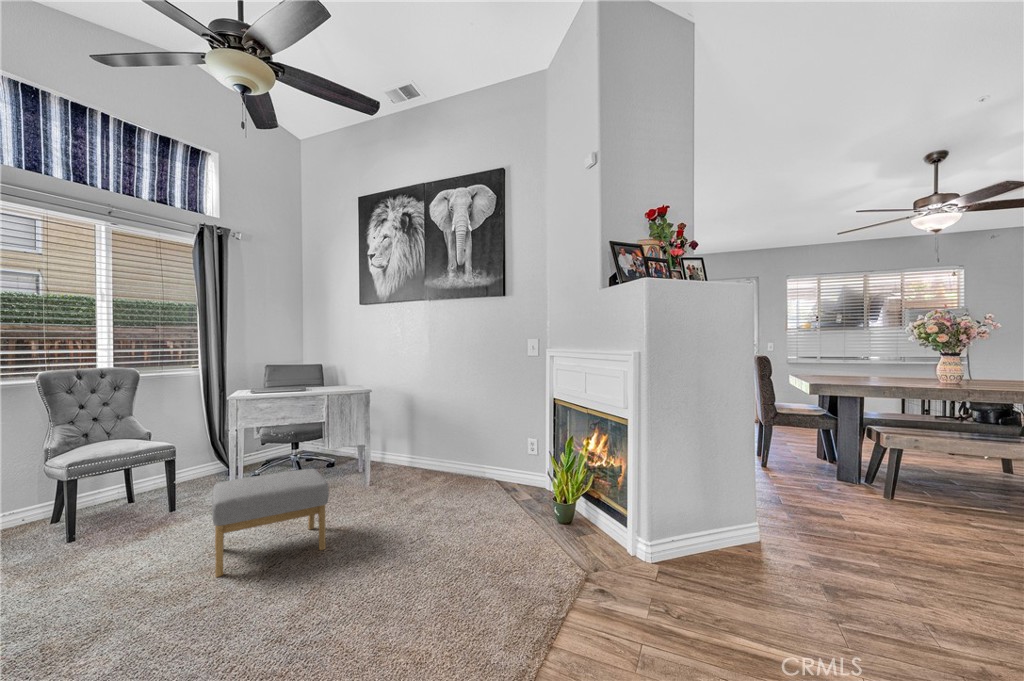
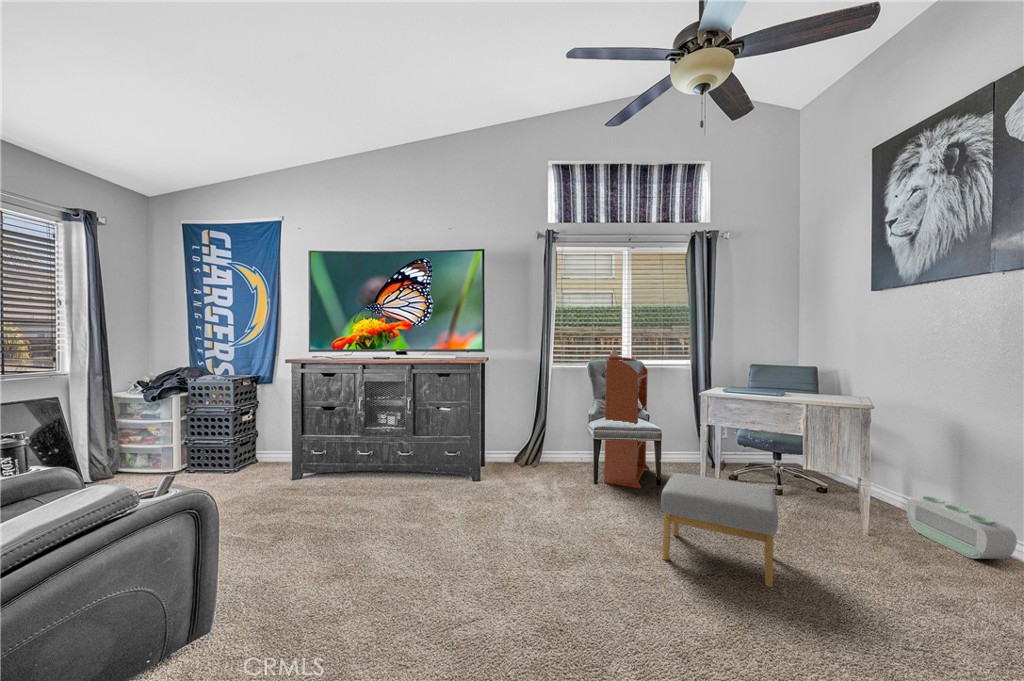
bookcase: none [82,355,148,535] -> present [604,350,650,488]
air purifier: none [386,447,439,478] -> present [906,496,1017,559]

